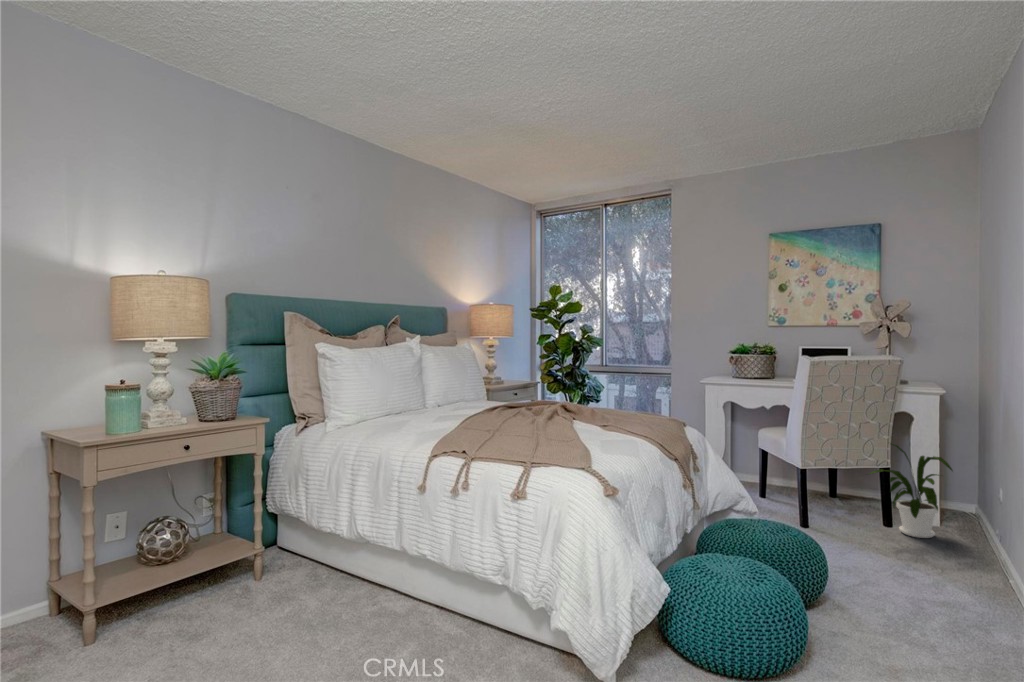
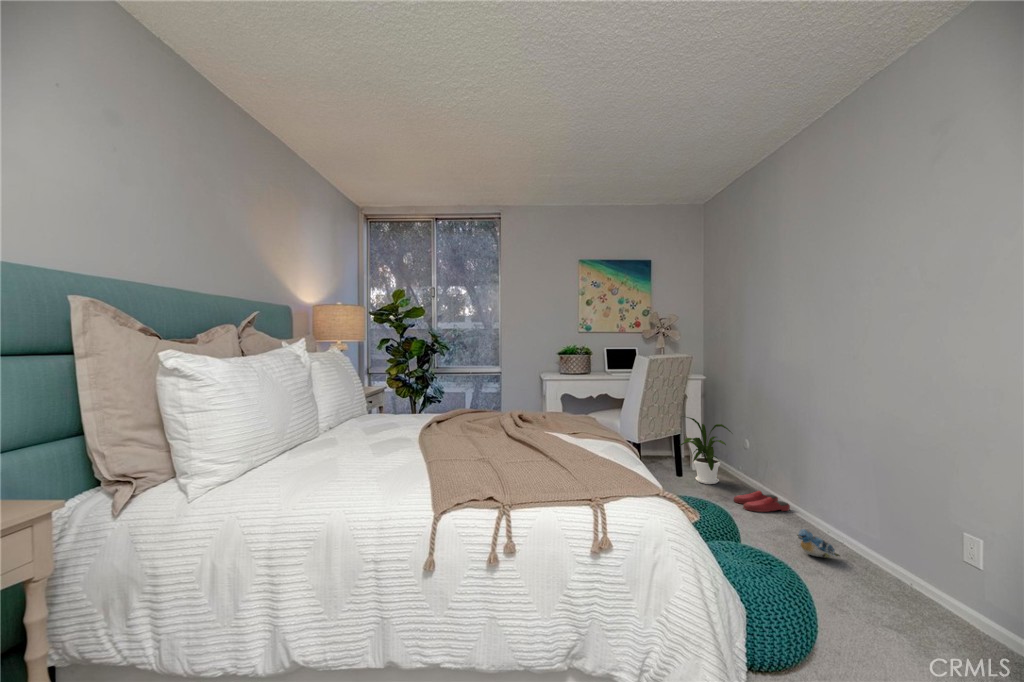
slippers: none [921,551,1000,582] -> present [734,491,790,512]
plush toy: none [921,585,975,628] -> present [797,529,840,558]

